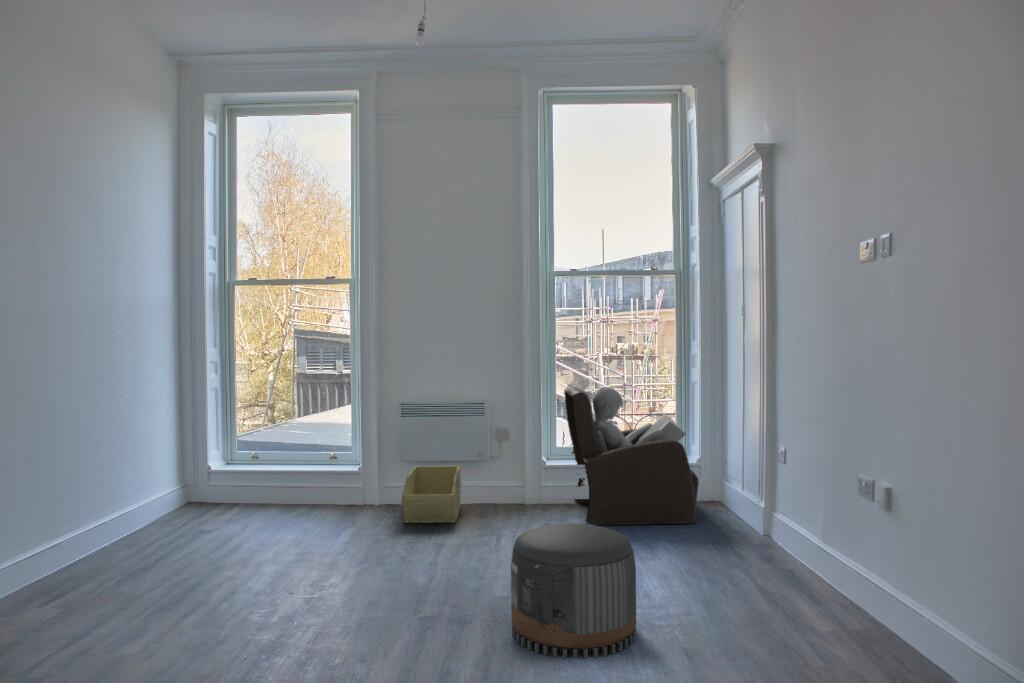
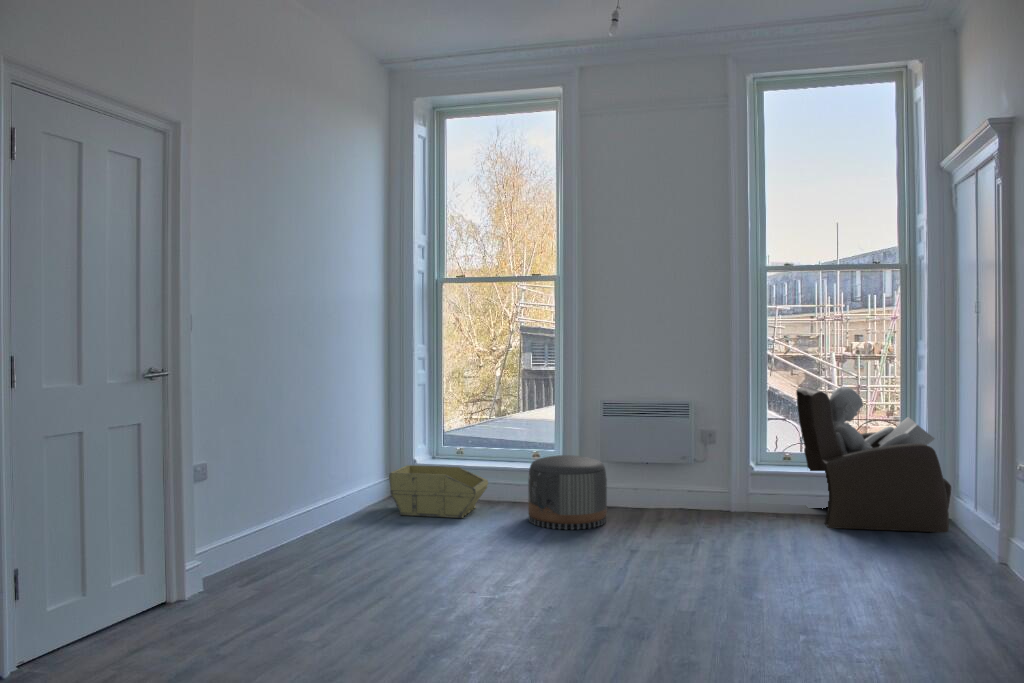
storage bin: present [401,466,461,523] -> present [389,465,488,518]
pouf: present [511,524,636,659] -> present [528,455,607,530]

